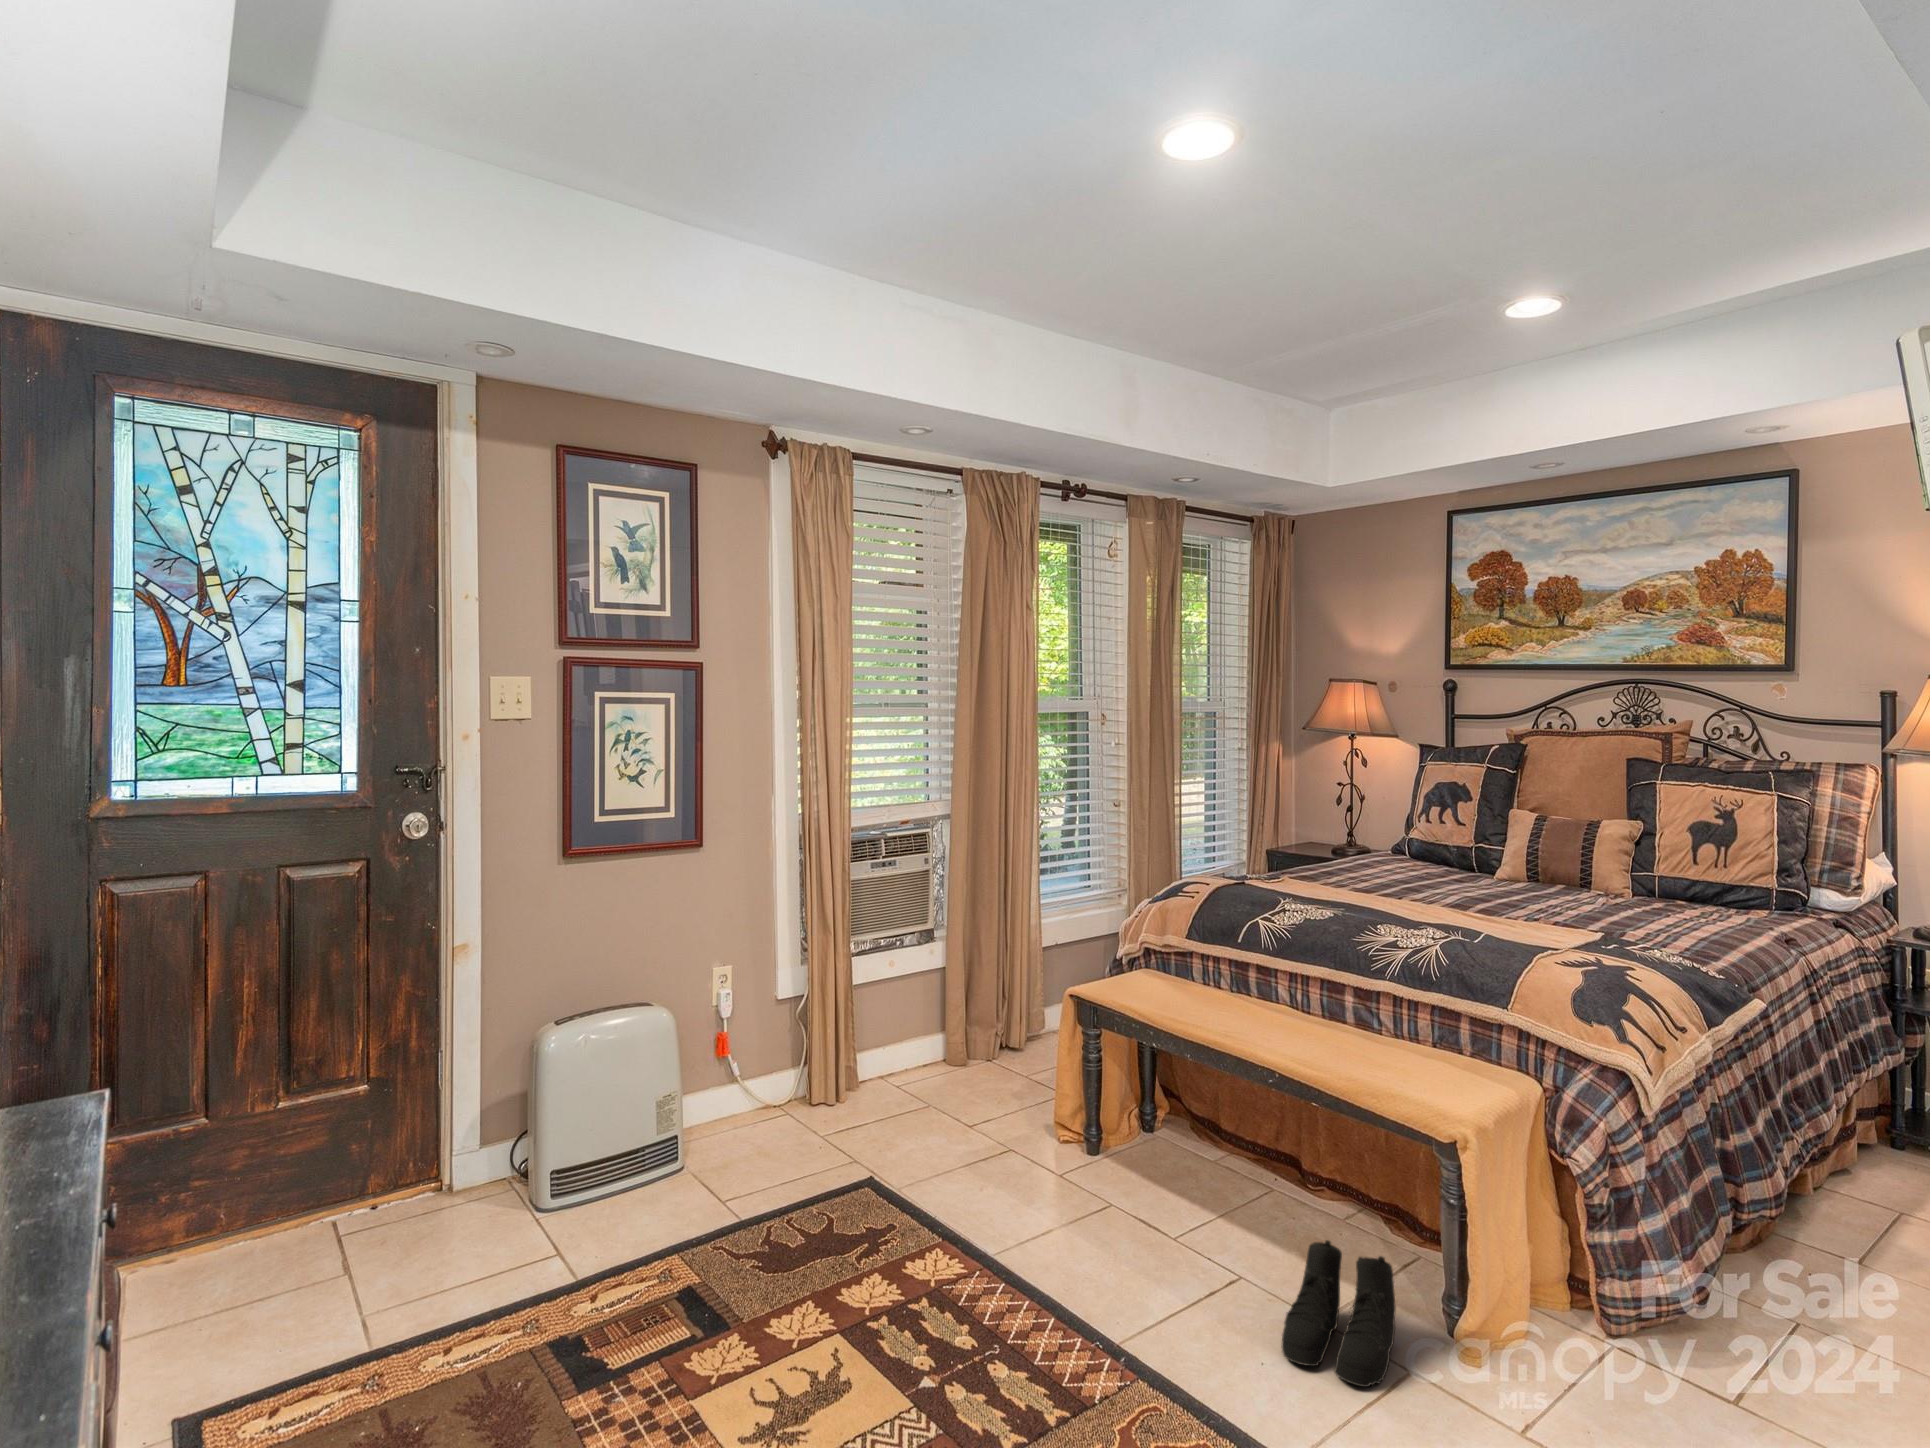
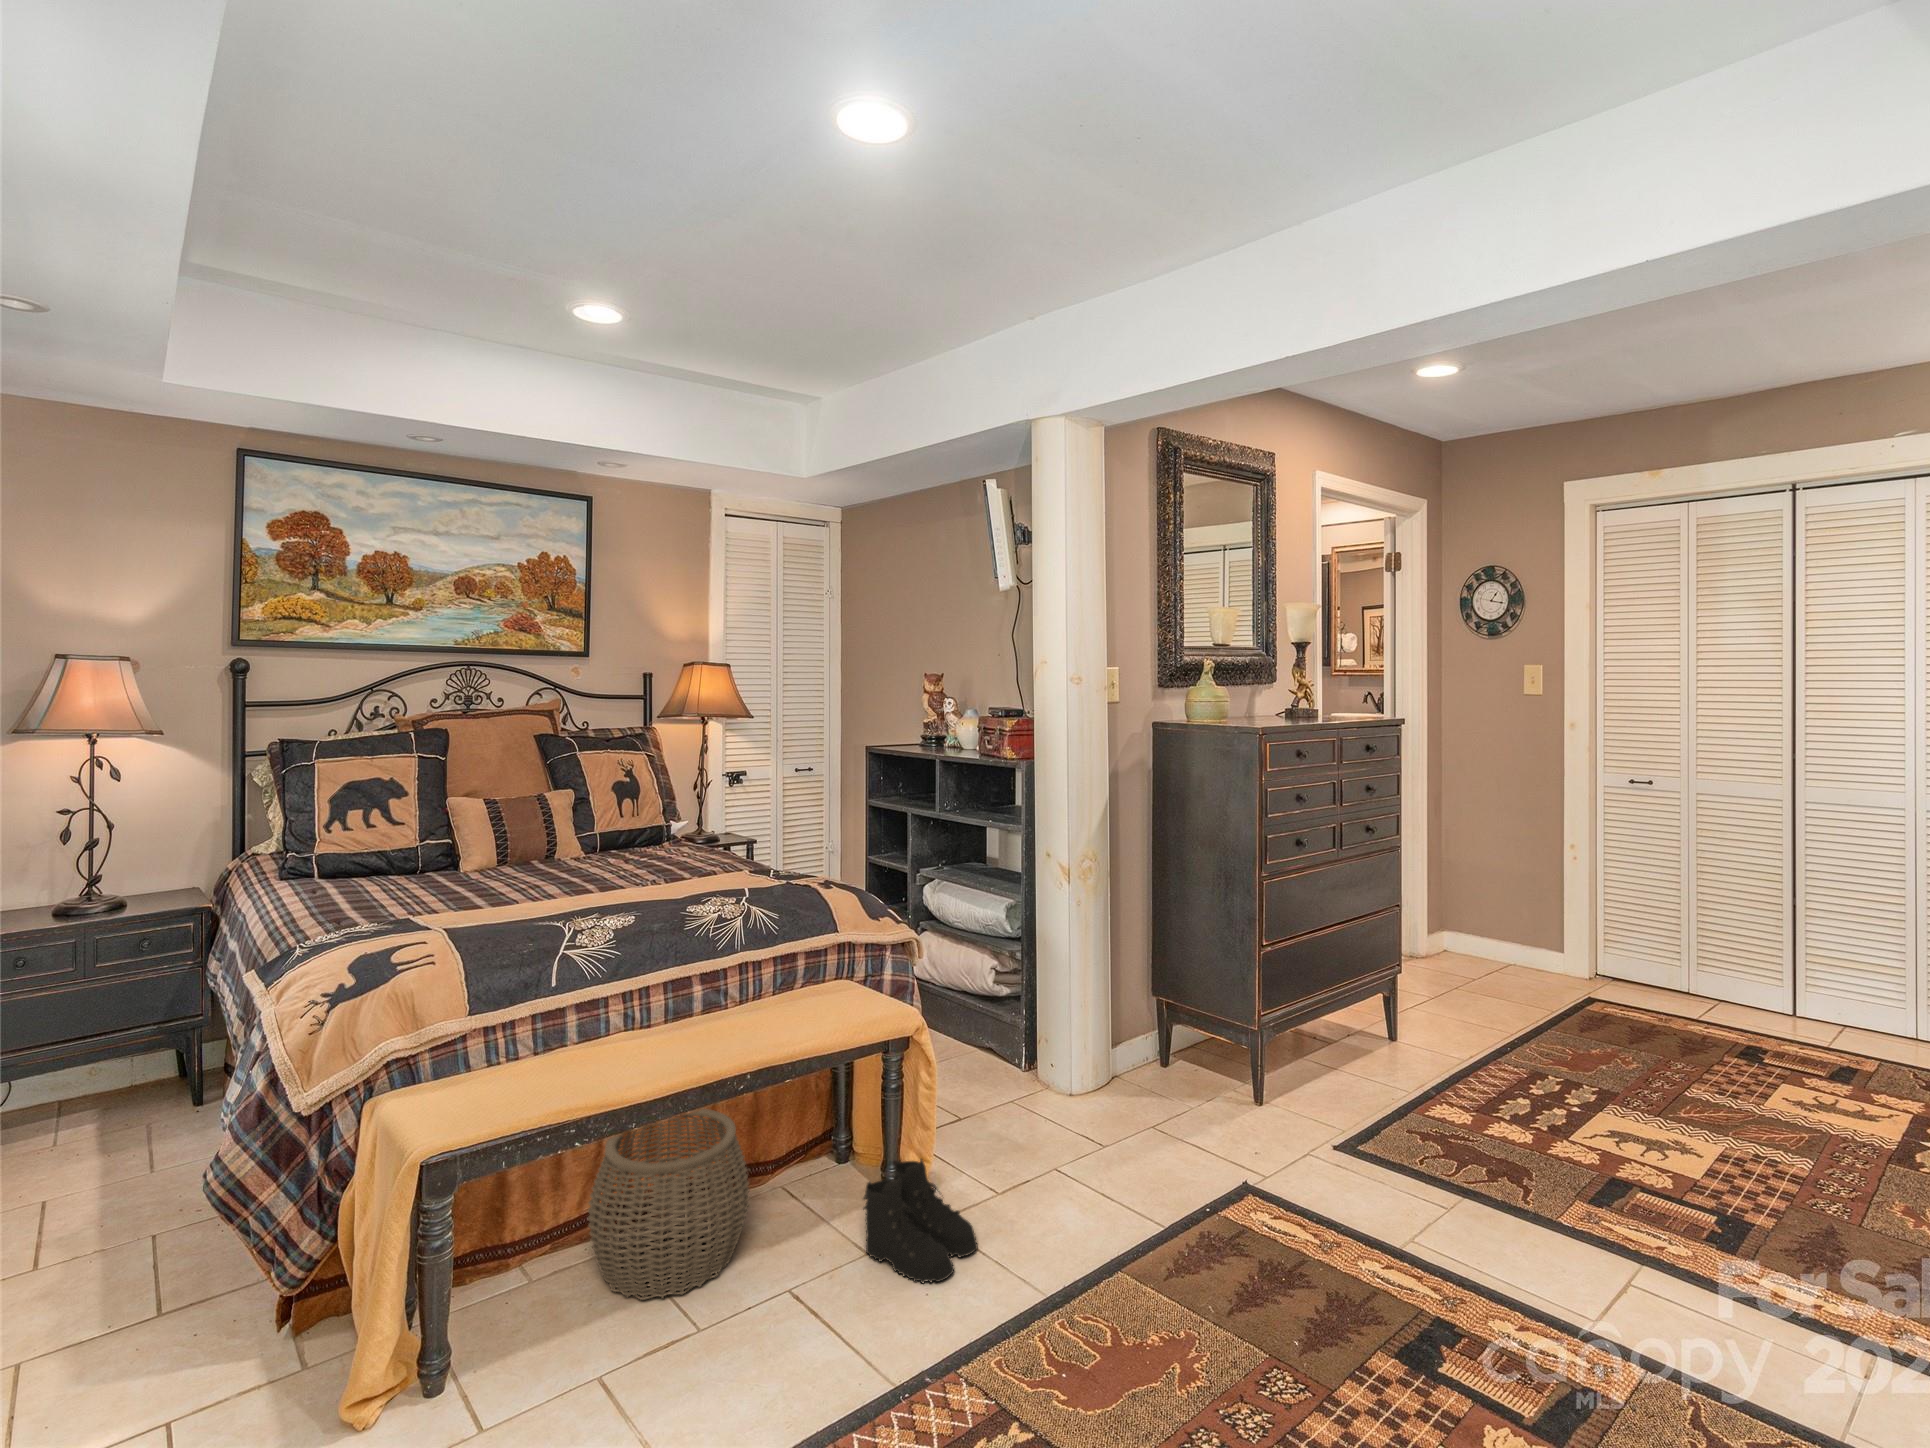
woven basket: none [1191,1078,1331,1236] -> present [588,1109,750,1300]

